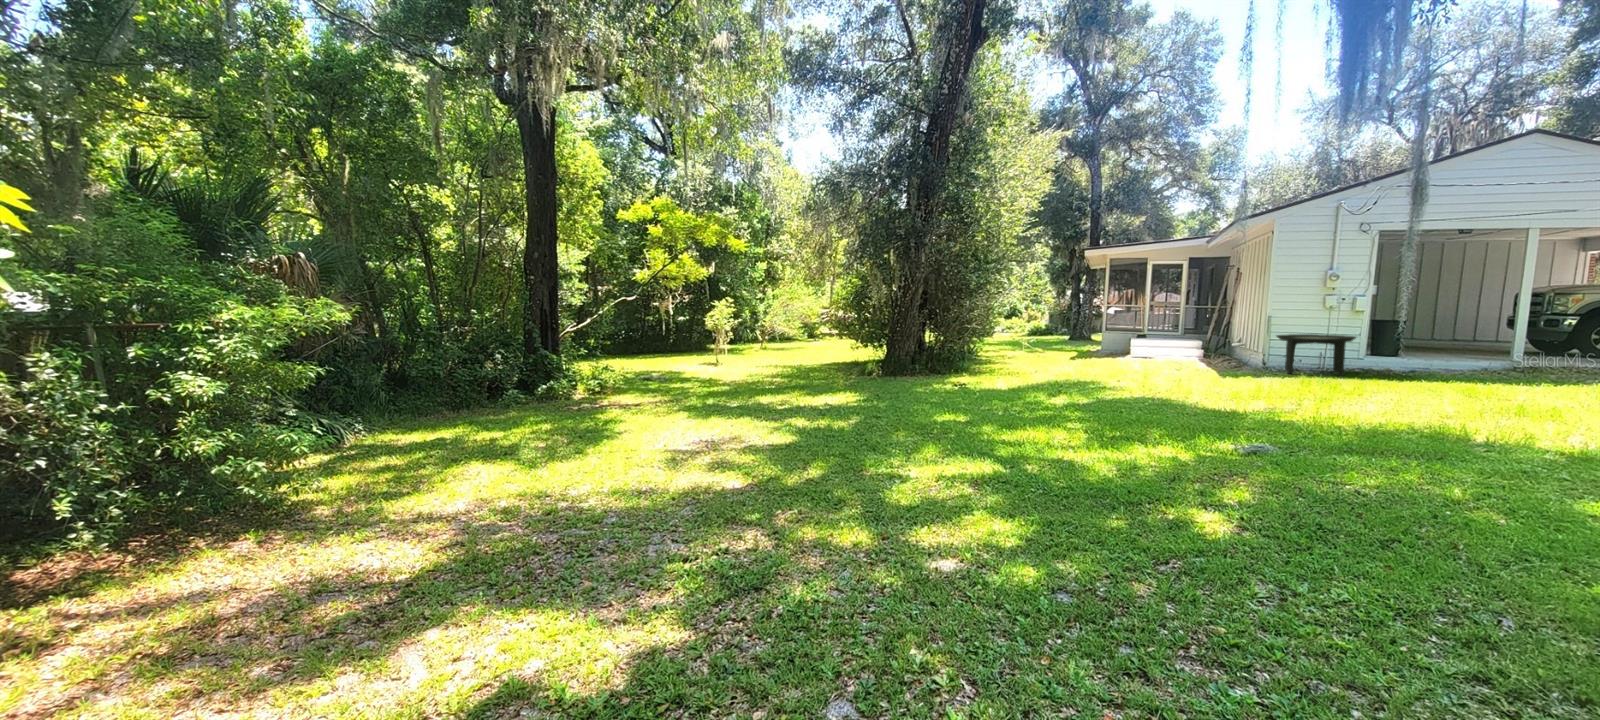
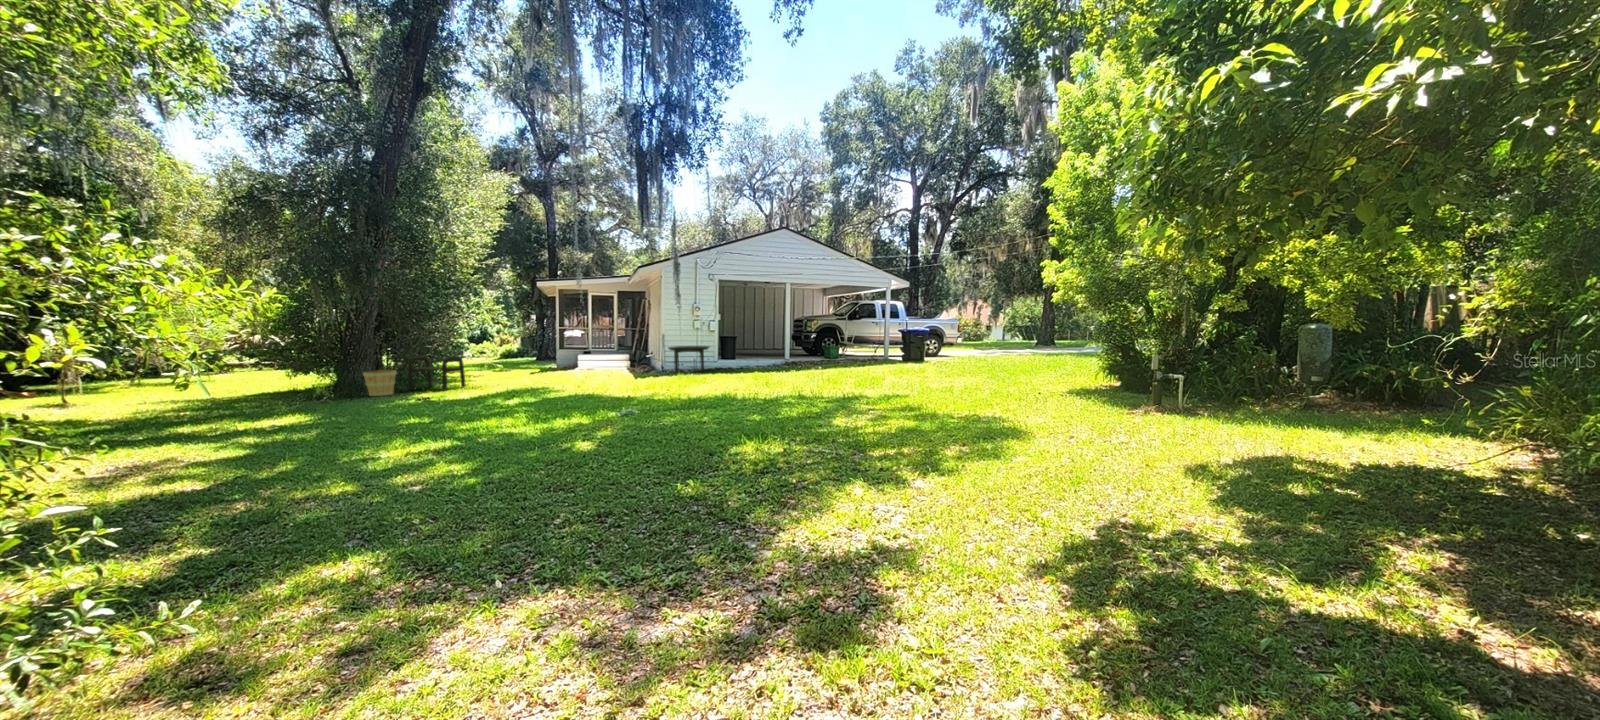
bench: none [946,335,1002,374] -> present [408,356,466,390]
wooden bucket: none [906,348,936,375] -> present [363,370,396,396]

